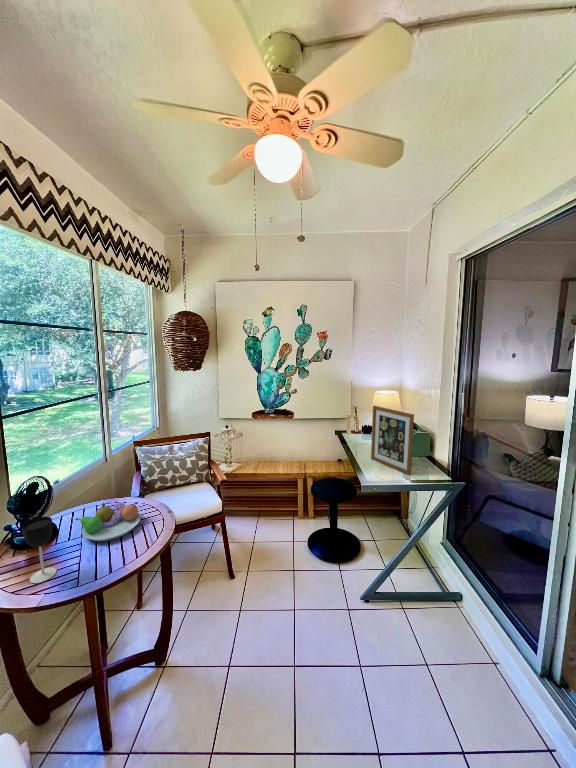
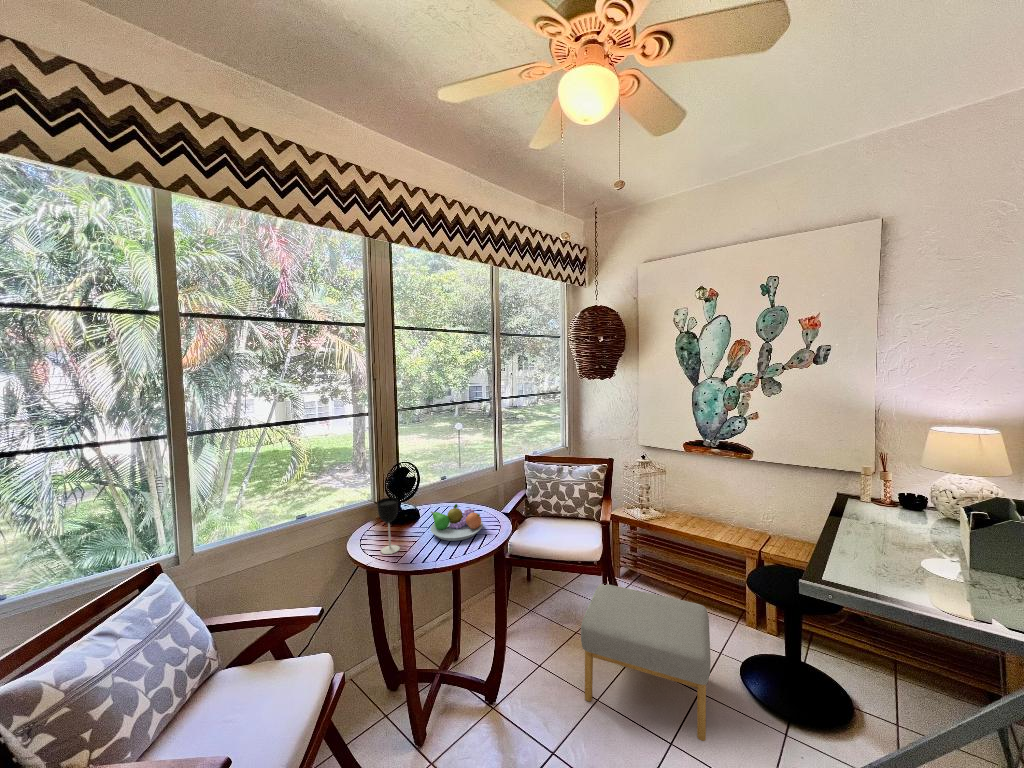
picture frame: present [371,406,414,475] -> none [873,450,966,609]
footstool: none [223,516,311,615] -> present [581,584,710,741]

